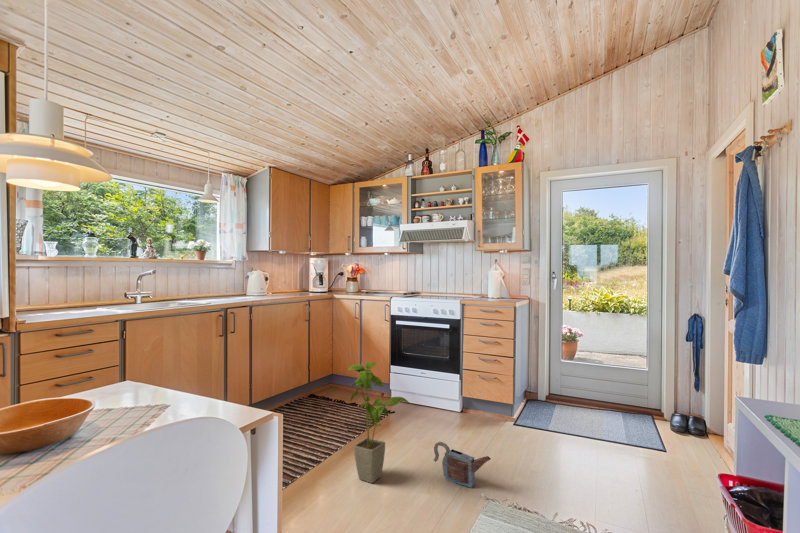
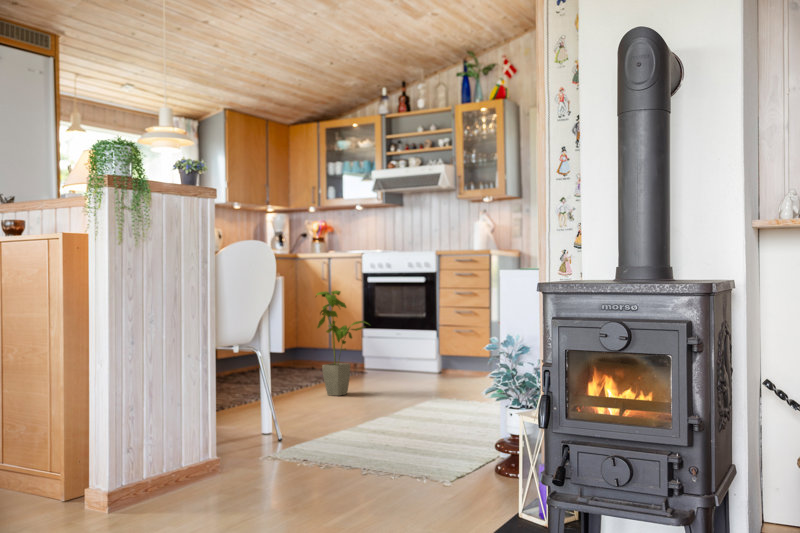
watering can: present [434,442,491,488] -> none [395,363,441,396]

